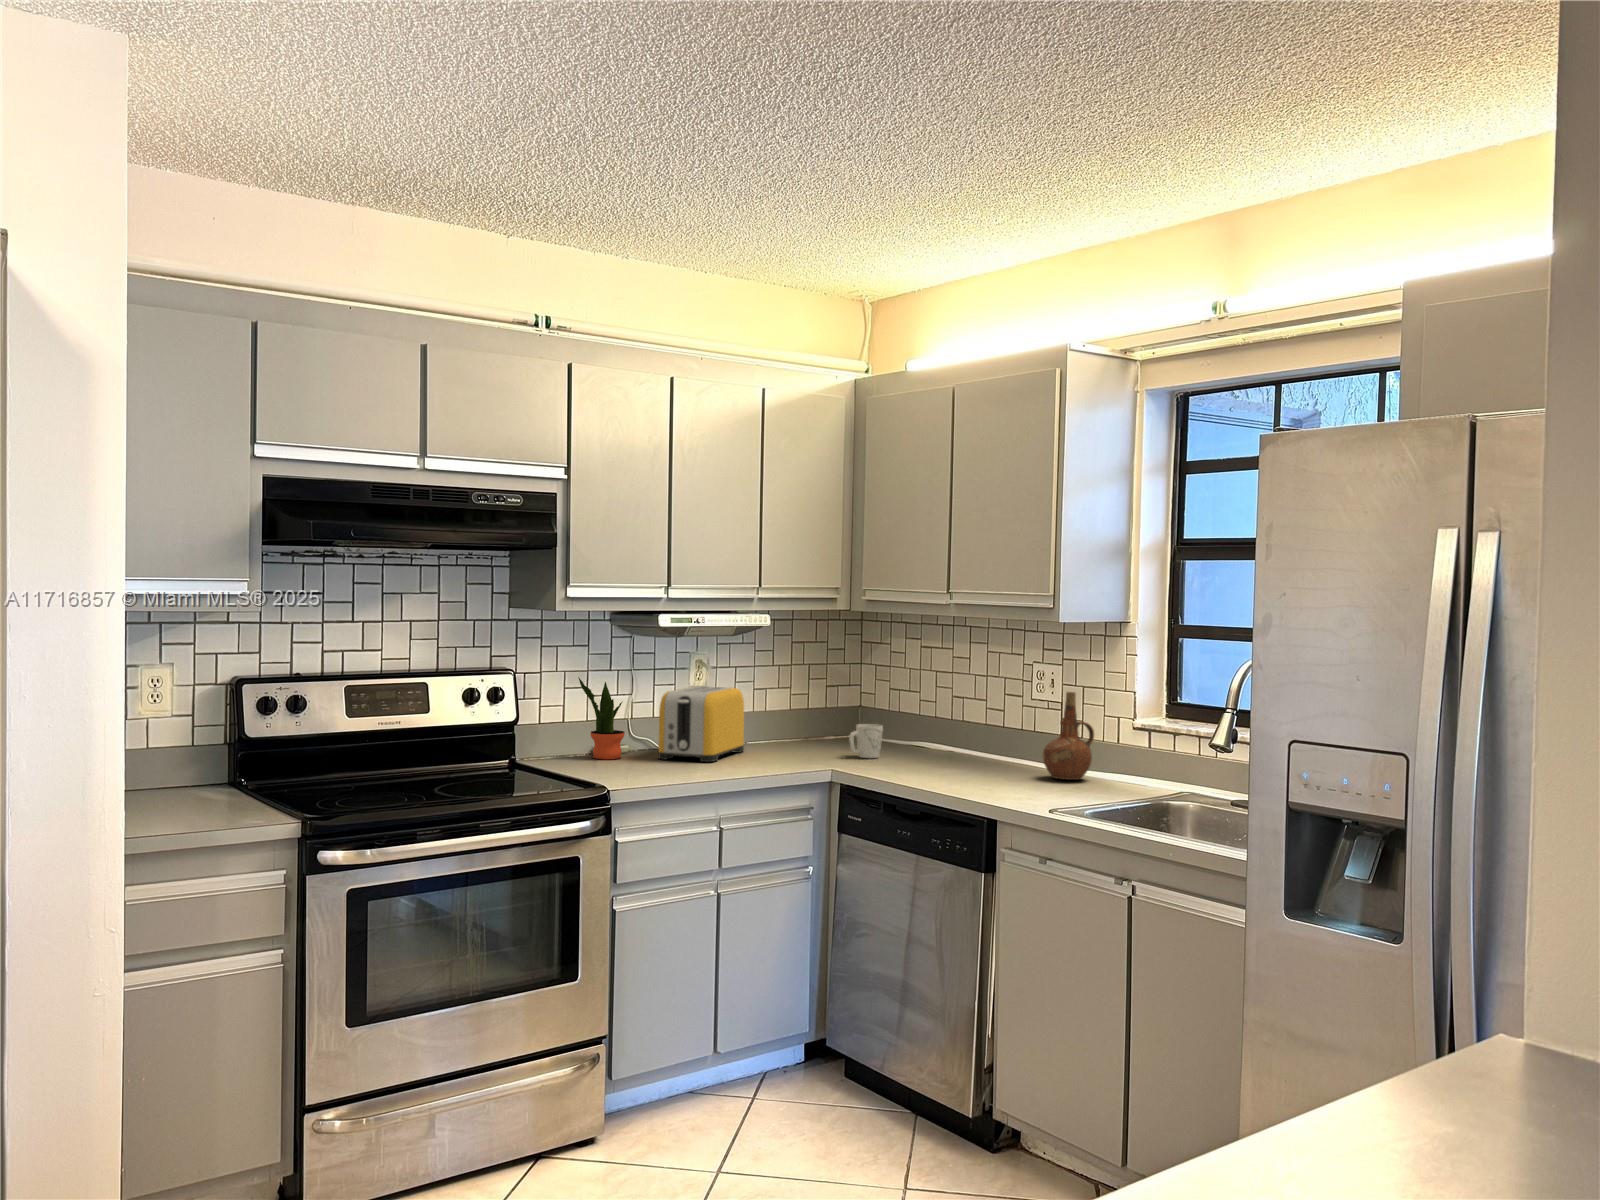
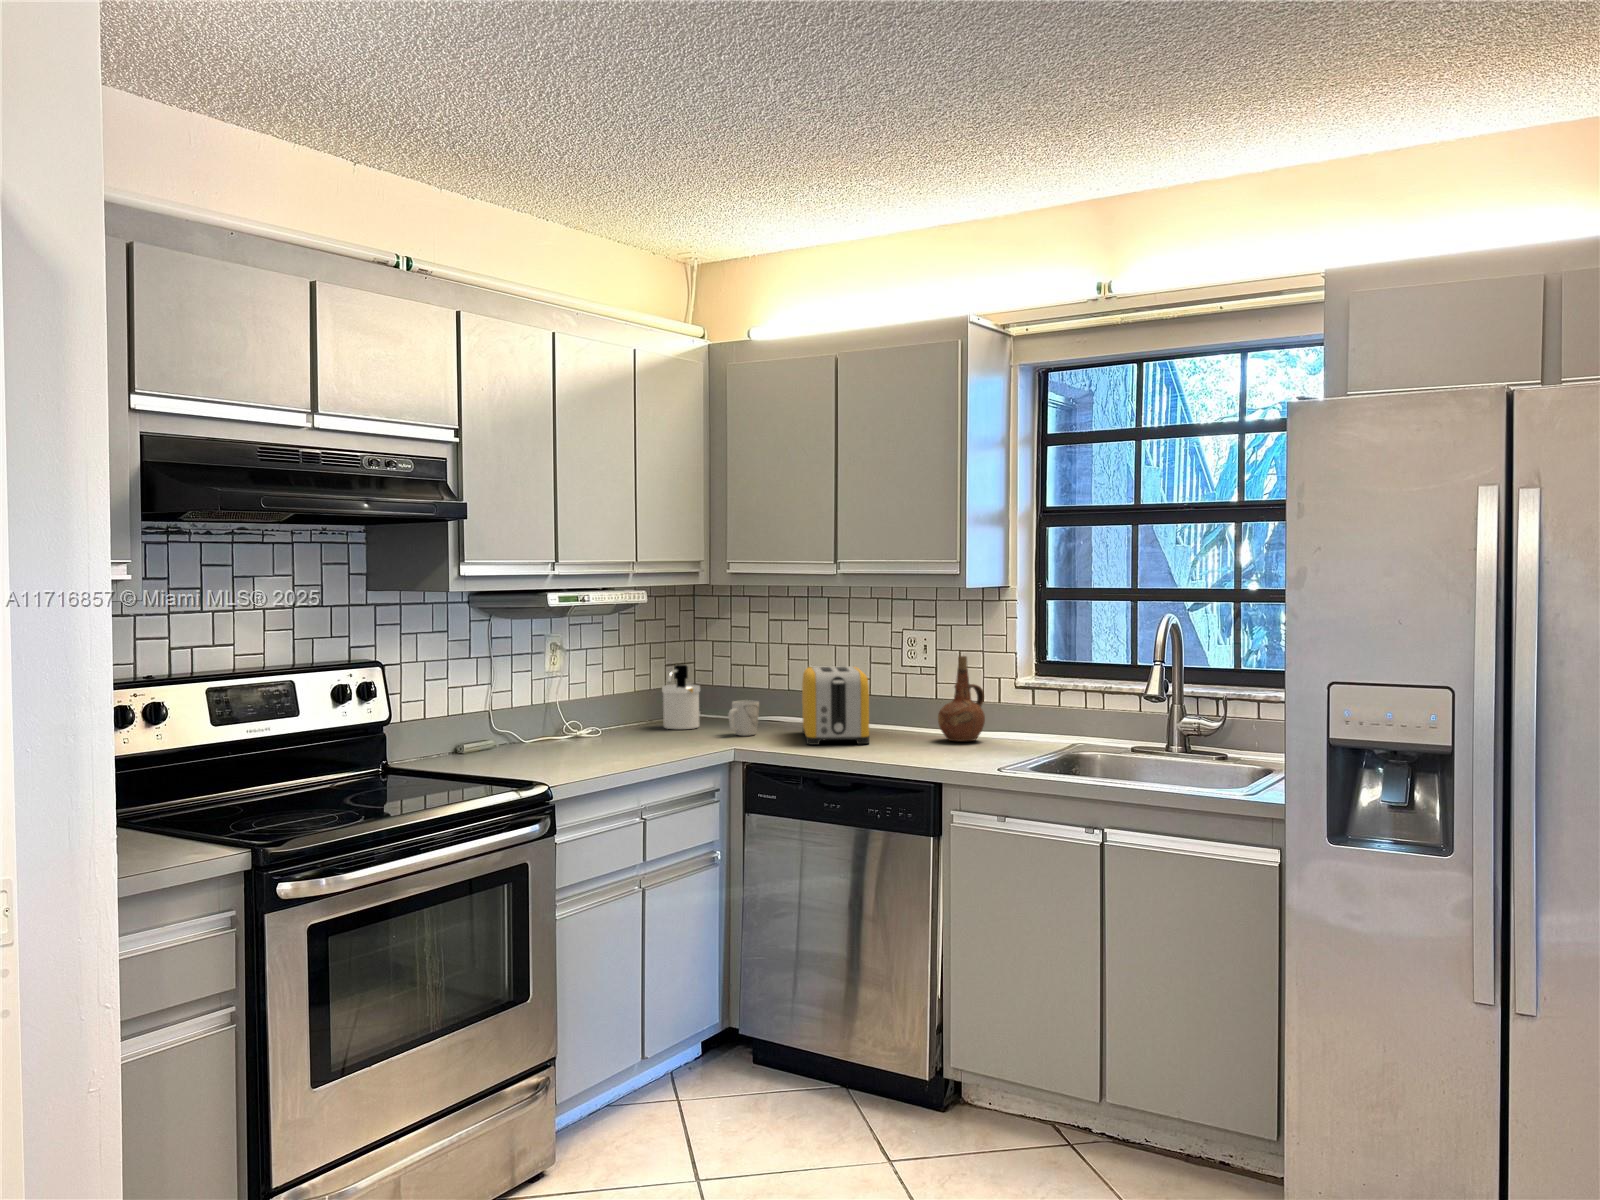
potted plant: present [579,678,625,759] -> none [447,666,499,756]
toaster: present [658,686,744,762] -> present [802,666,869,745]
soap dispenser: none [803,686,842,748] -> present [662,665,700,729]

